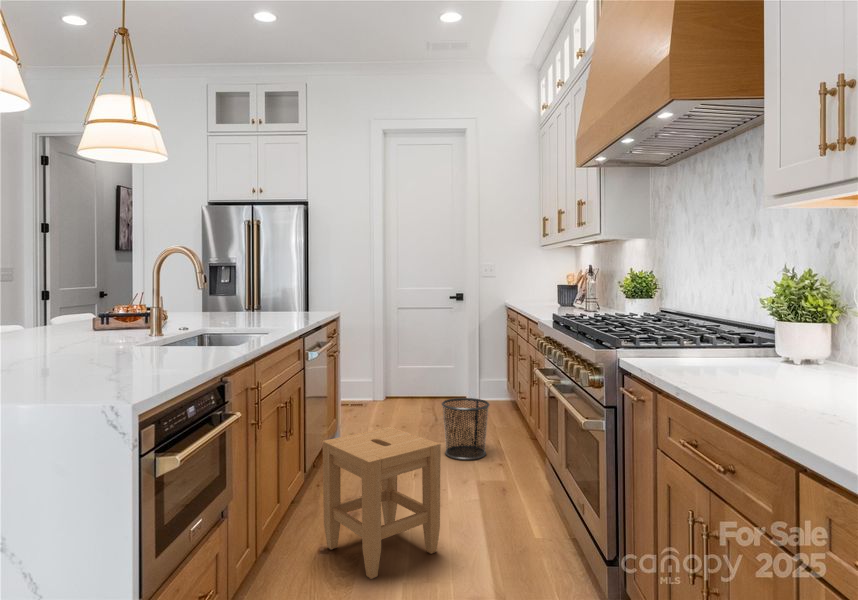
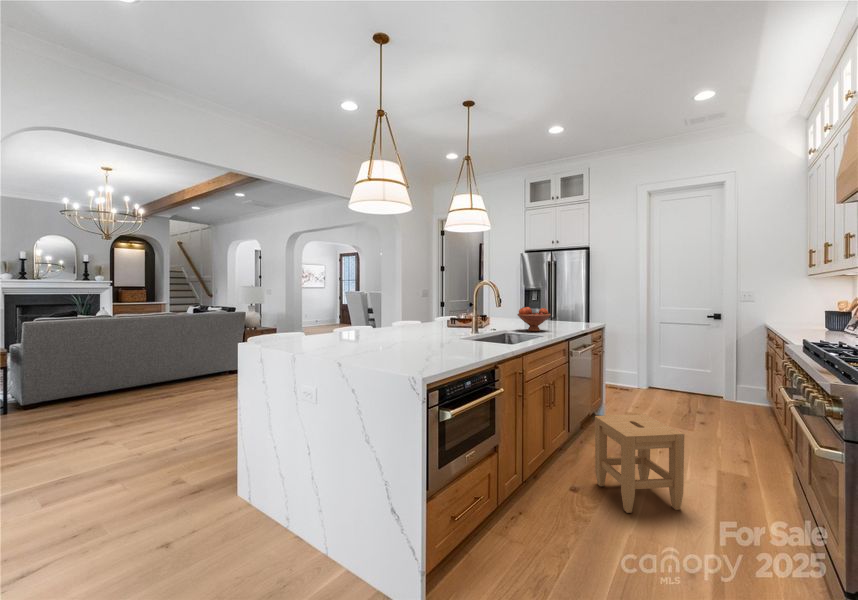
fruit bowl: none [194,281,251,321] -> present [517,307,551,331]
waste bin: present [442,398,490,460] -> none [694,399,741,450]

